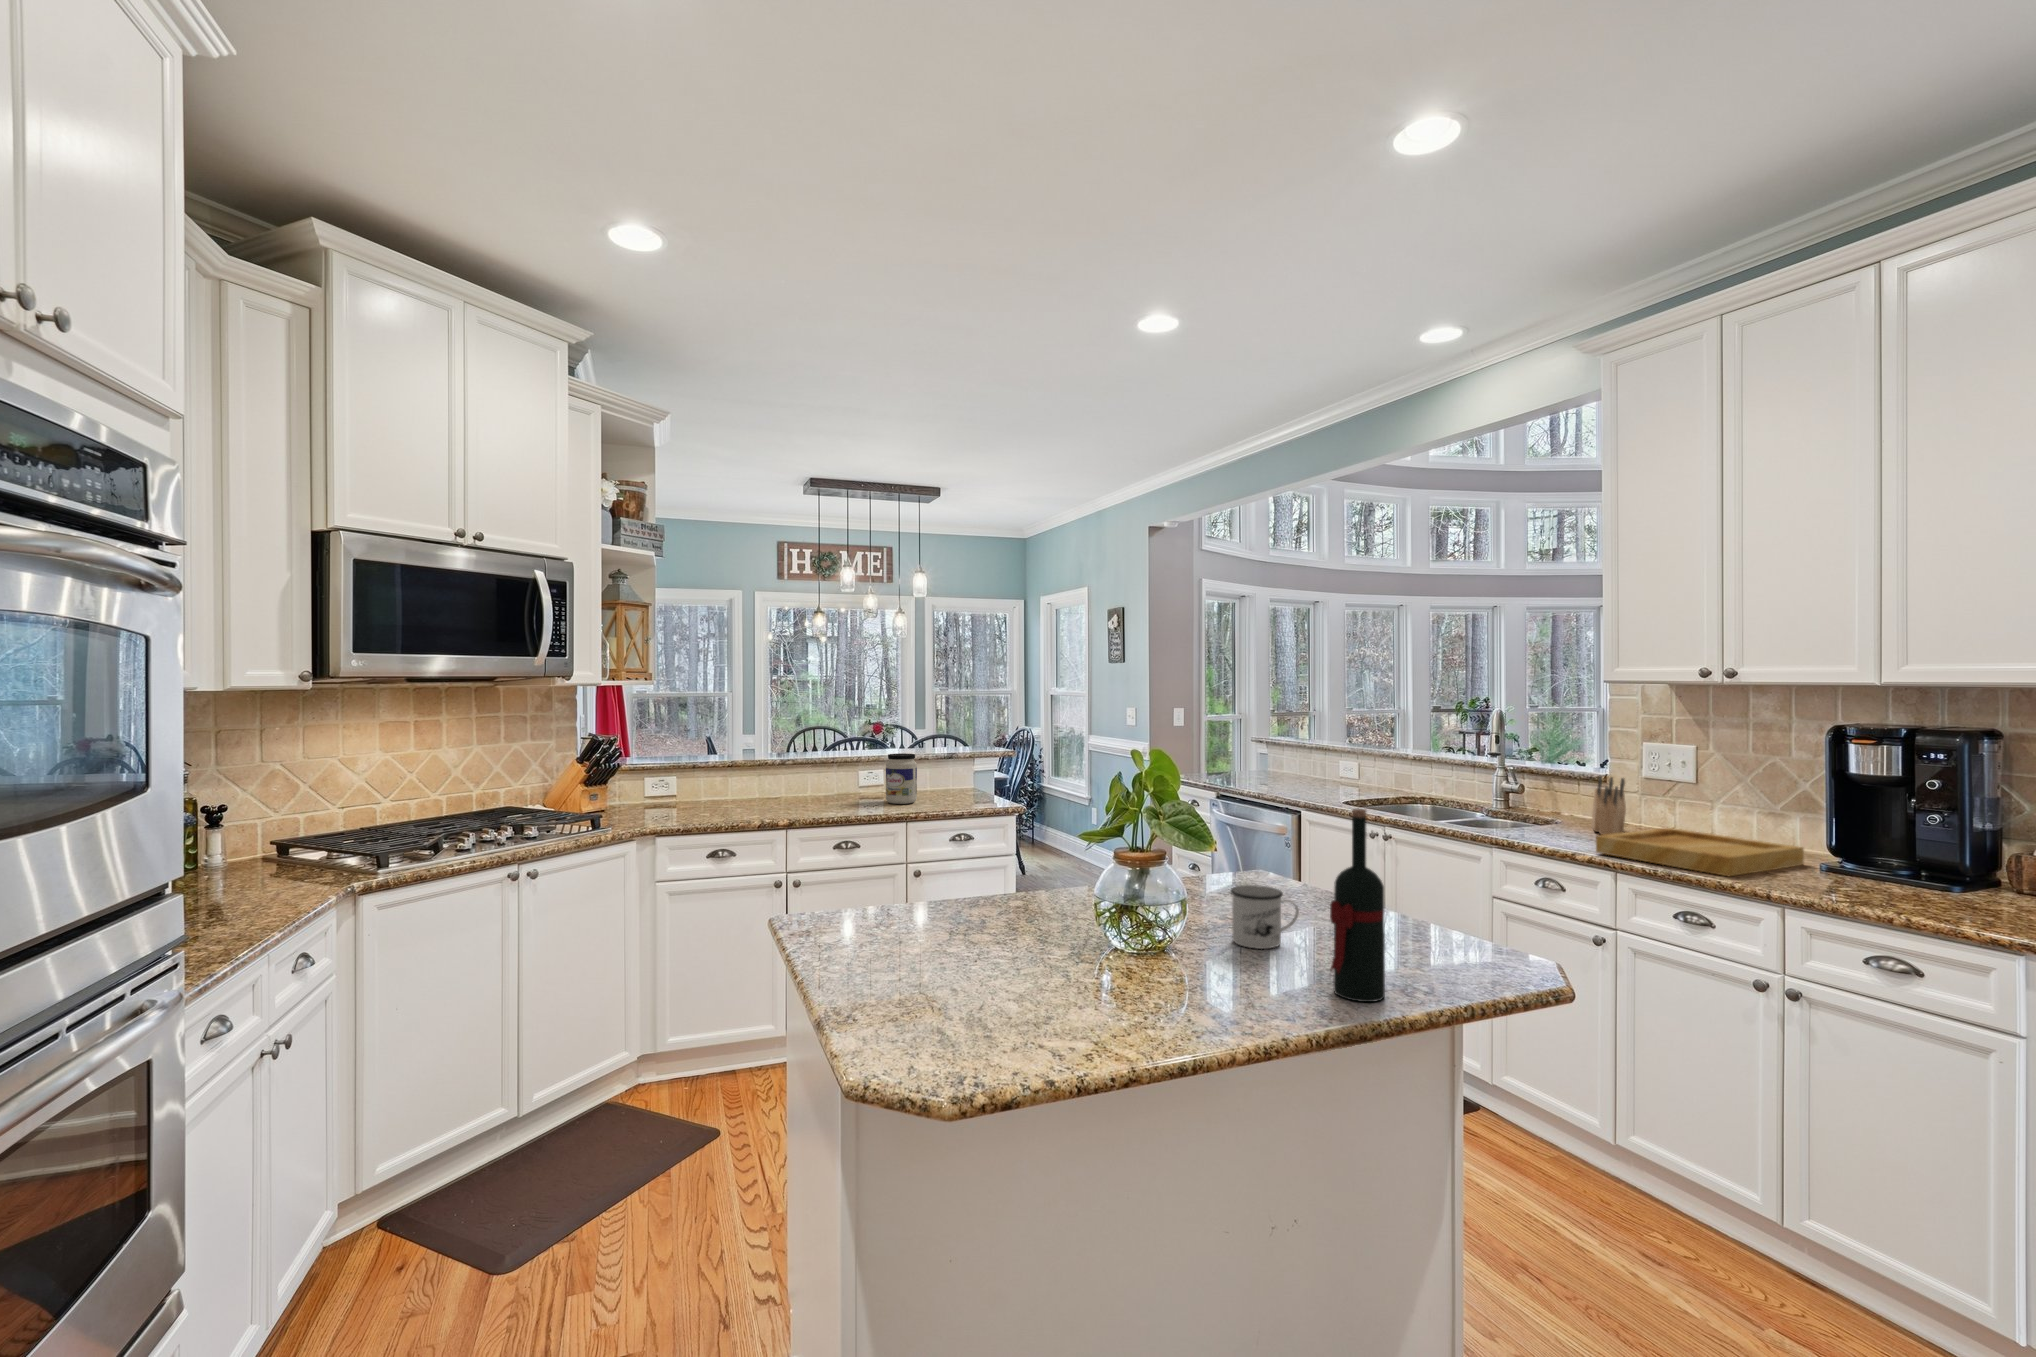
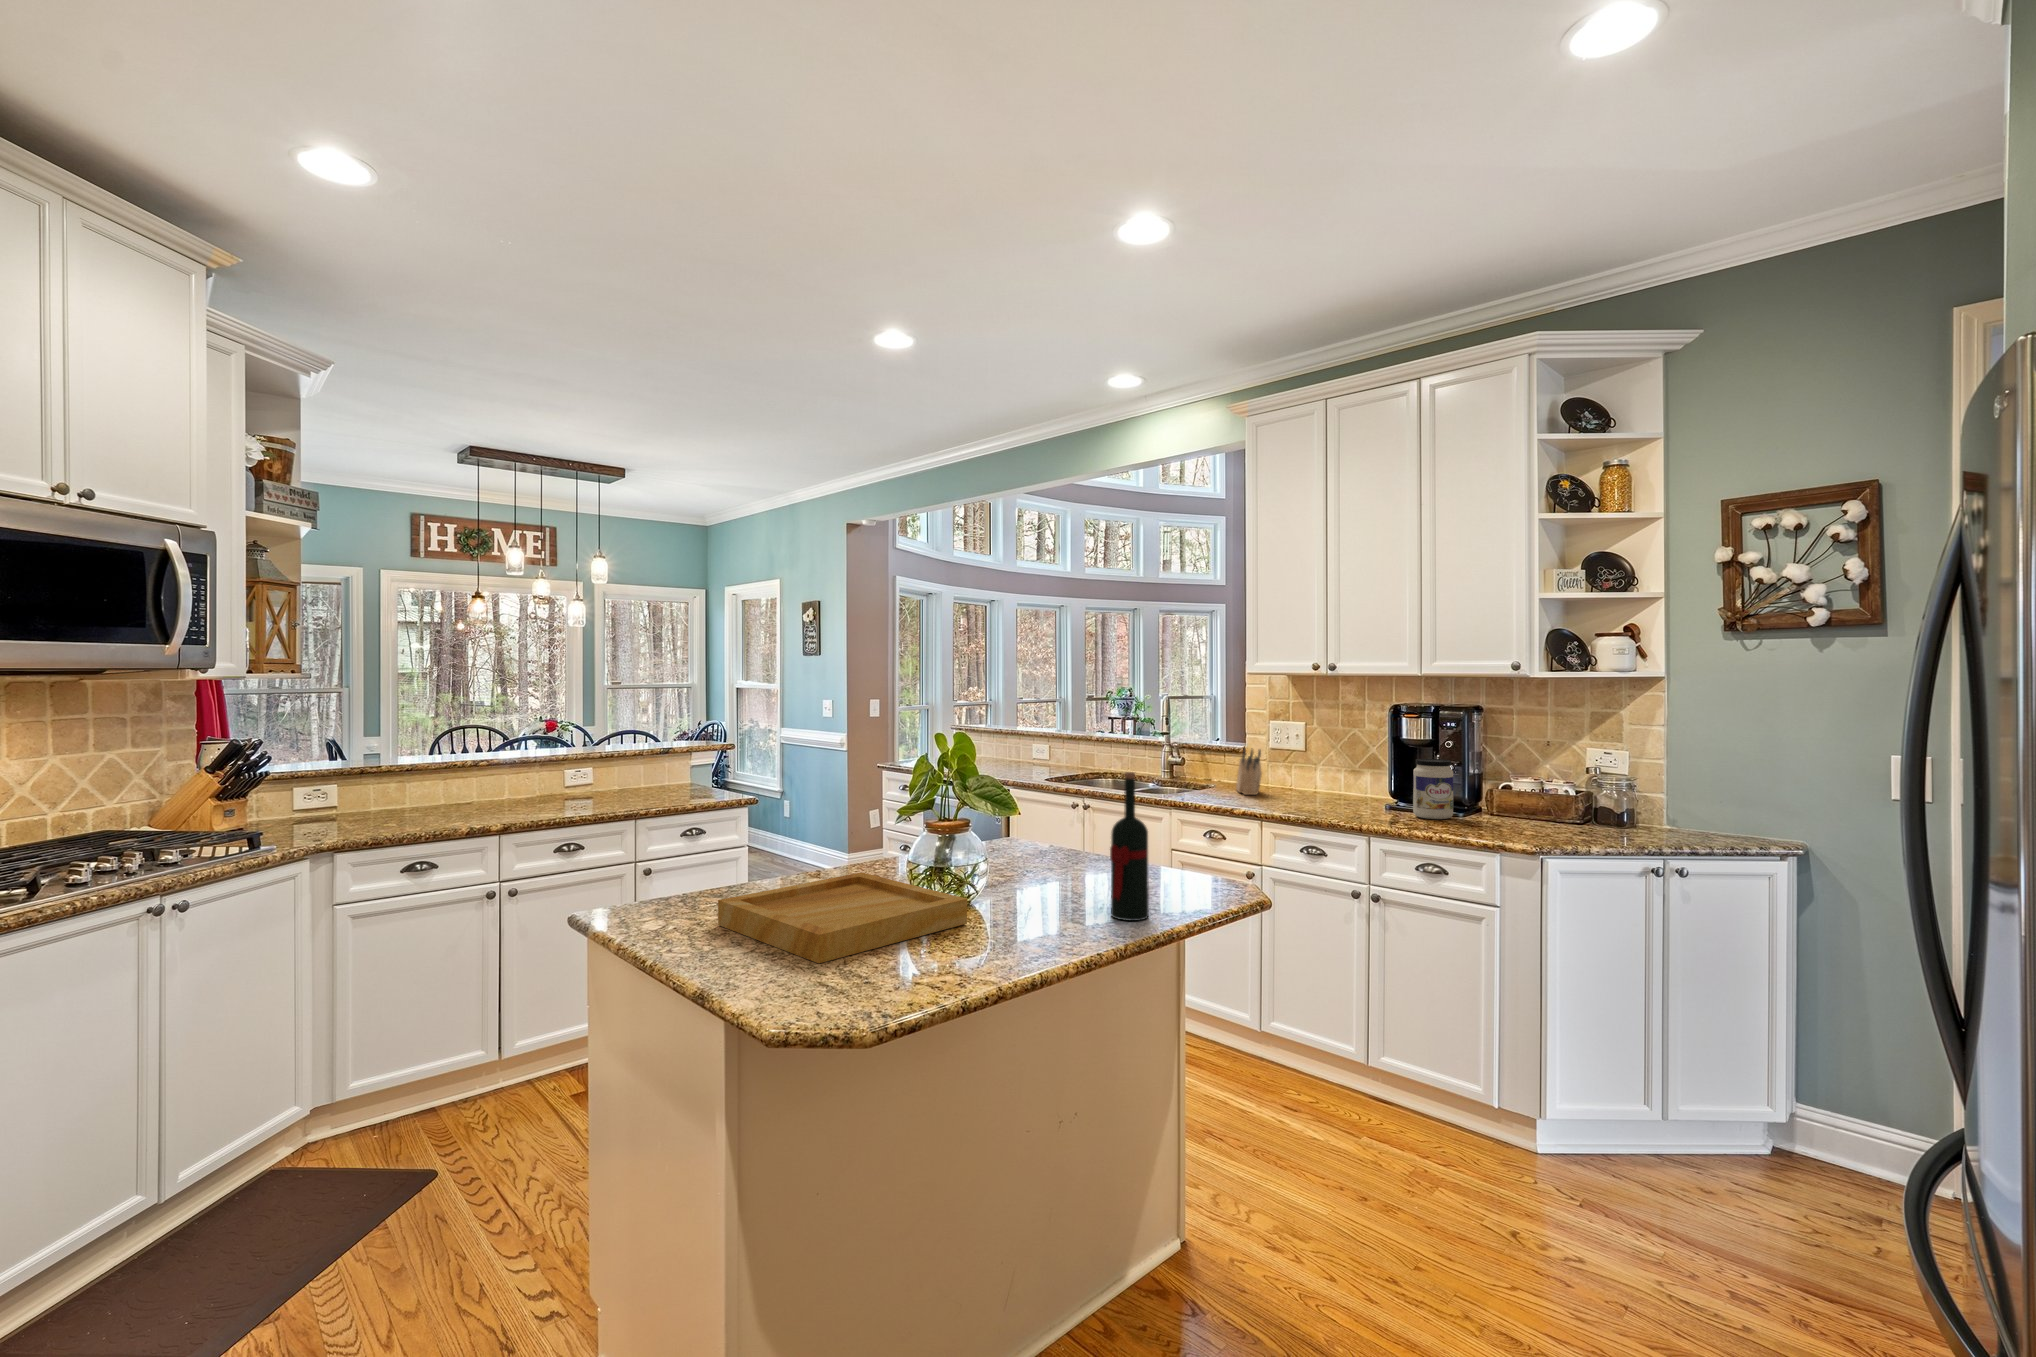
jar: present [886,753,917,804] -> present [1413,759,1453,819]
tray: present [1596,828,1804,876] -> present [718,872,967,963]
mug: present [1231,885,1299,949] -> none [1016,844,1069,894]

